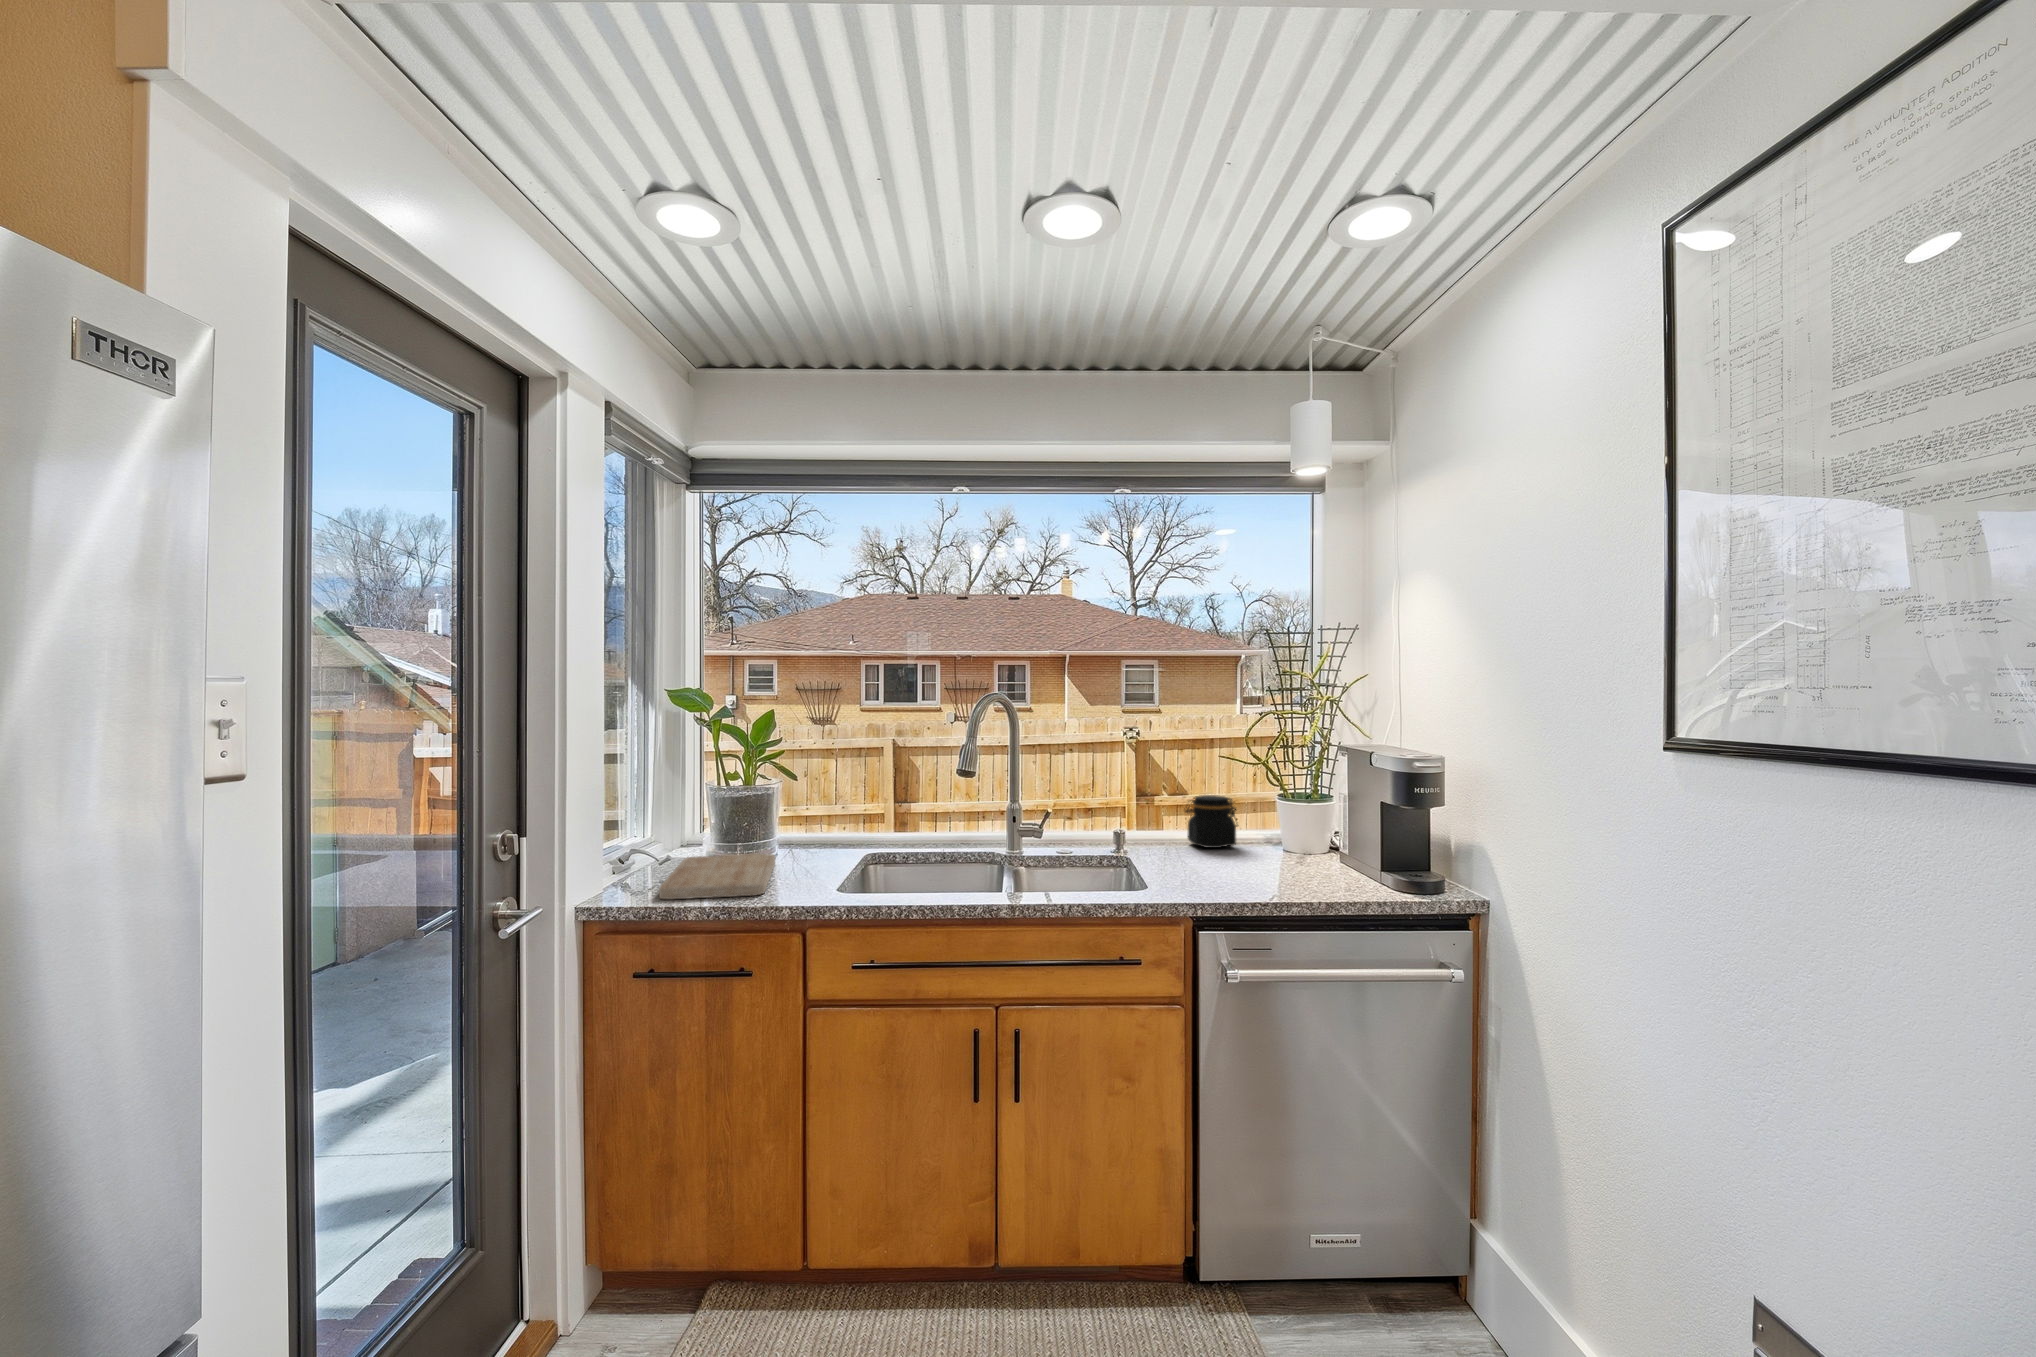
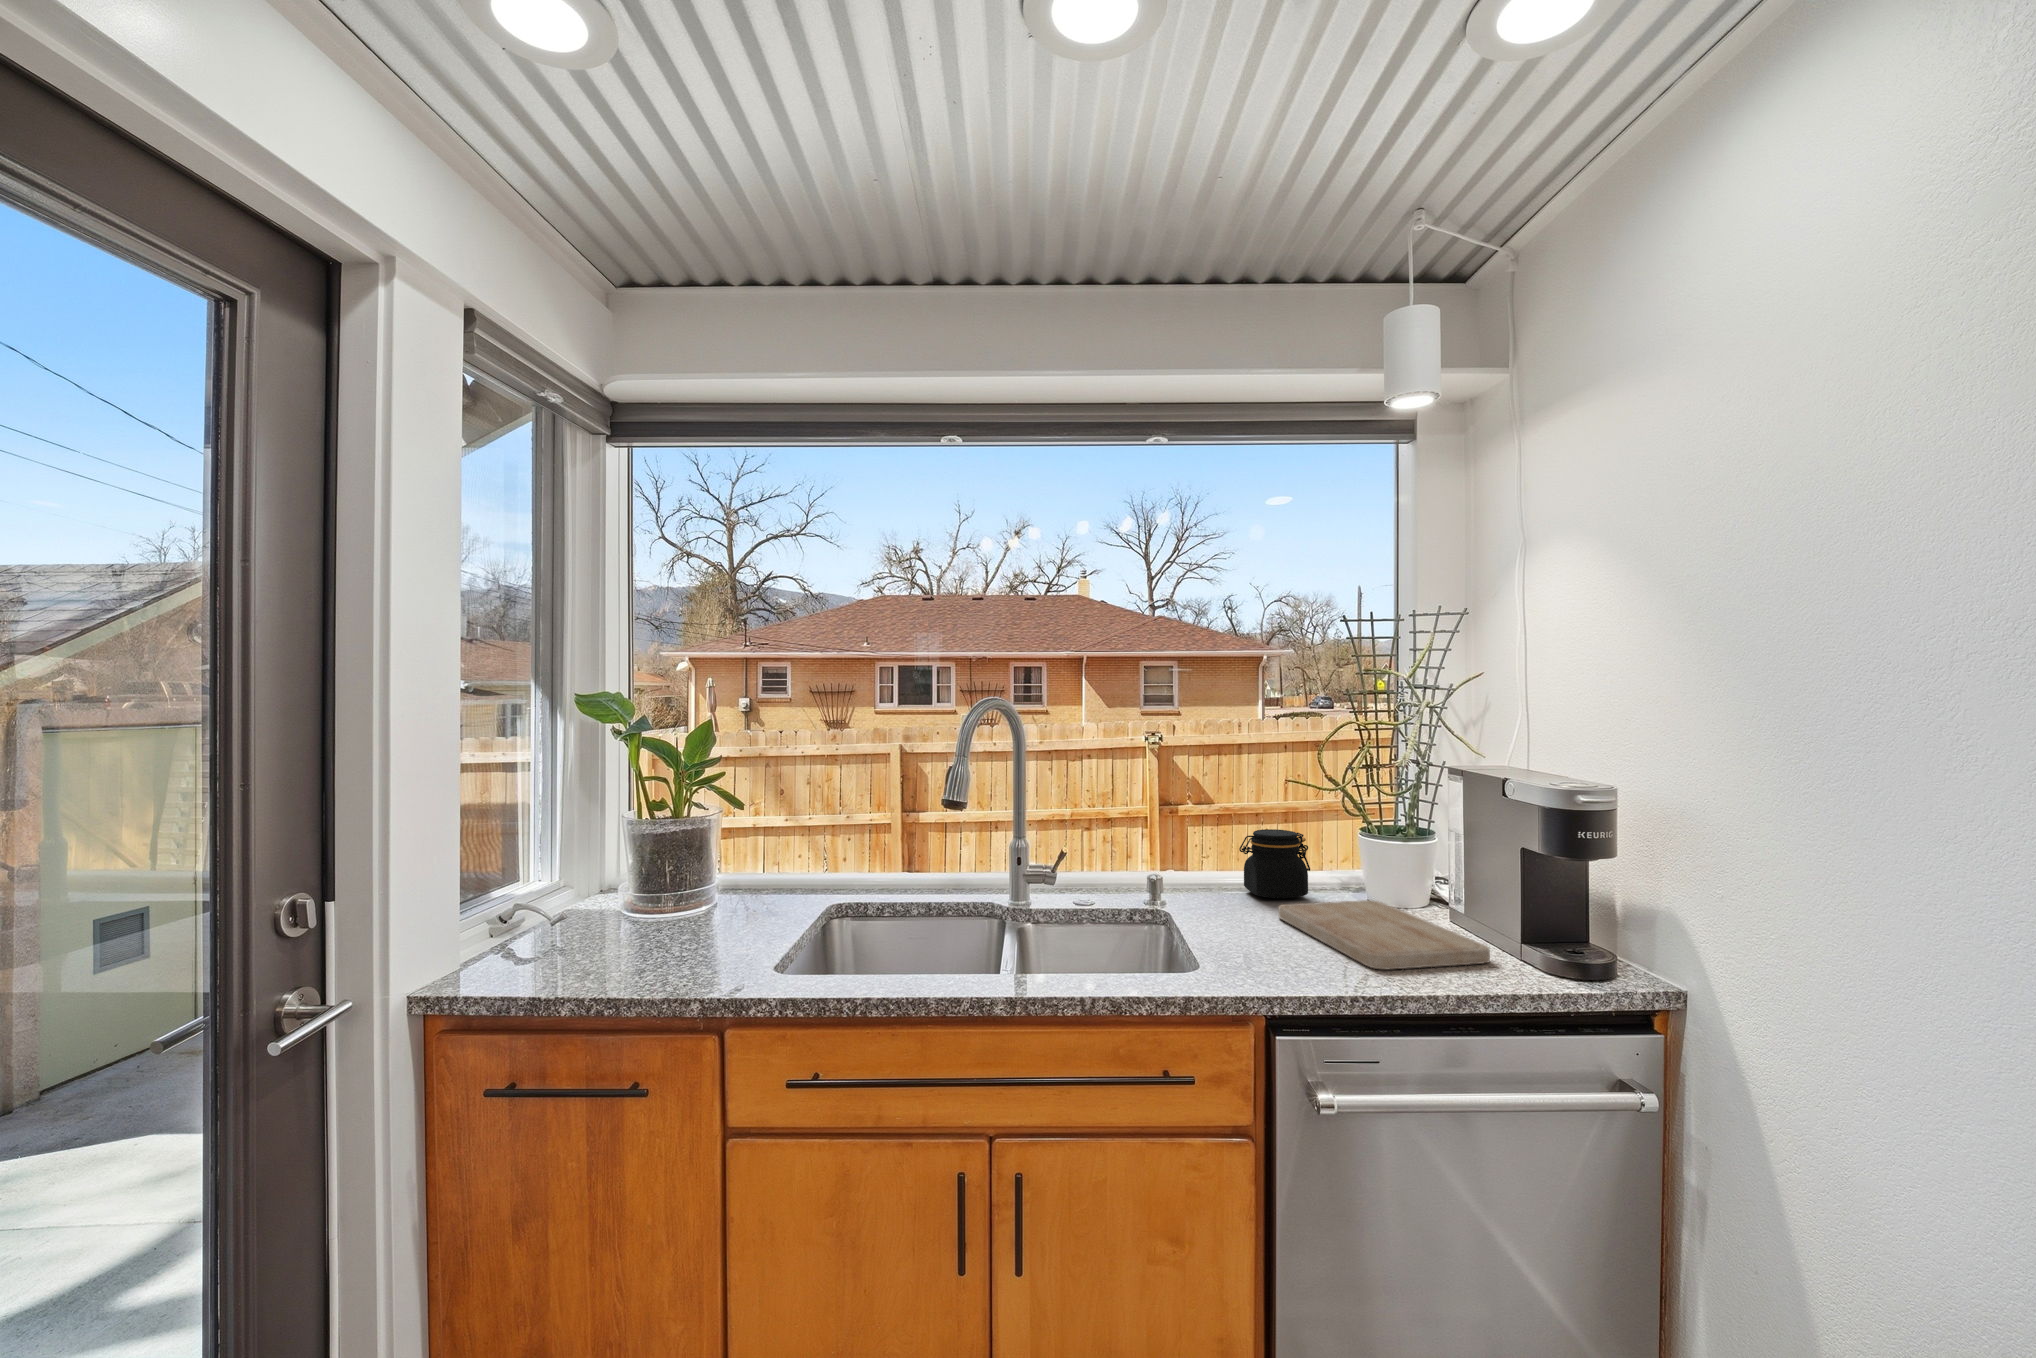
cutting board: present [659,854,775,899] -> present [1278,900,1490,970]

